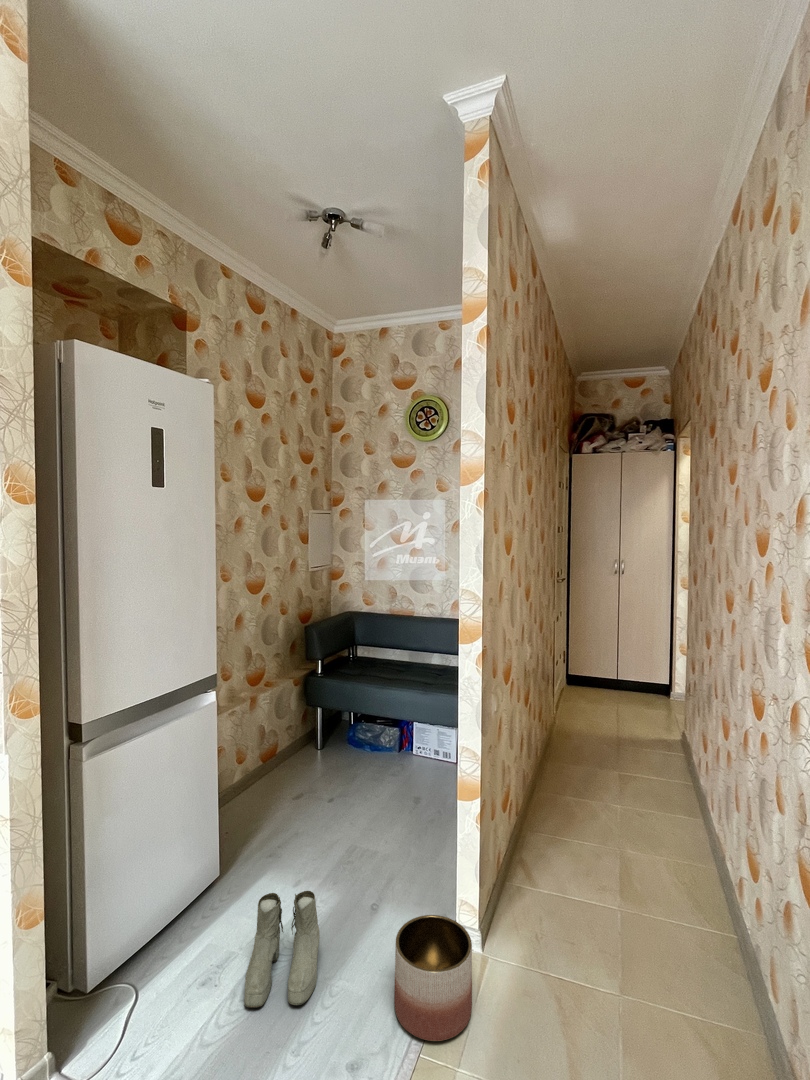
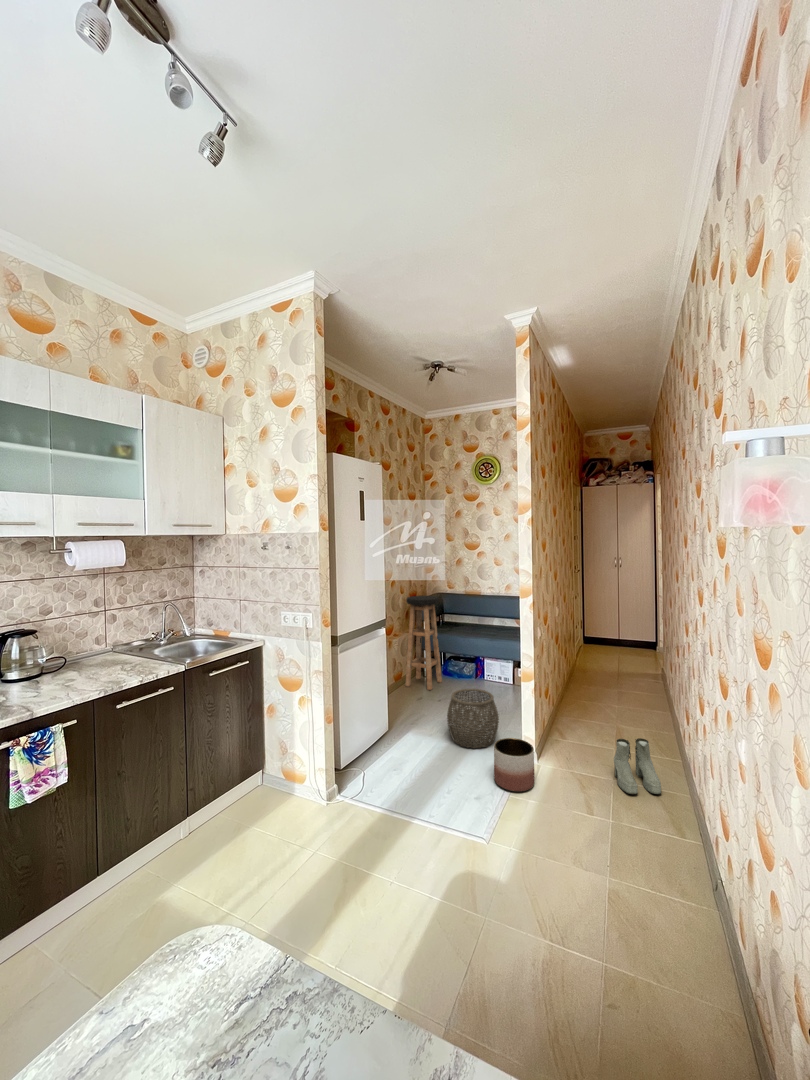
bar stool: none [281,619,344,777] -> present [406,596,442,690]
woven basket: none [325,796,419,917] -> present [447,689,499,748]
boots: present [244,891,320,1008] -> present [614,738,661,794]

